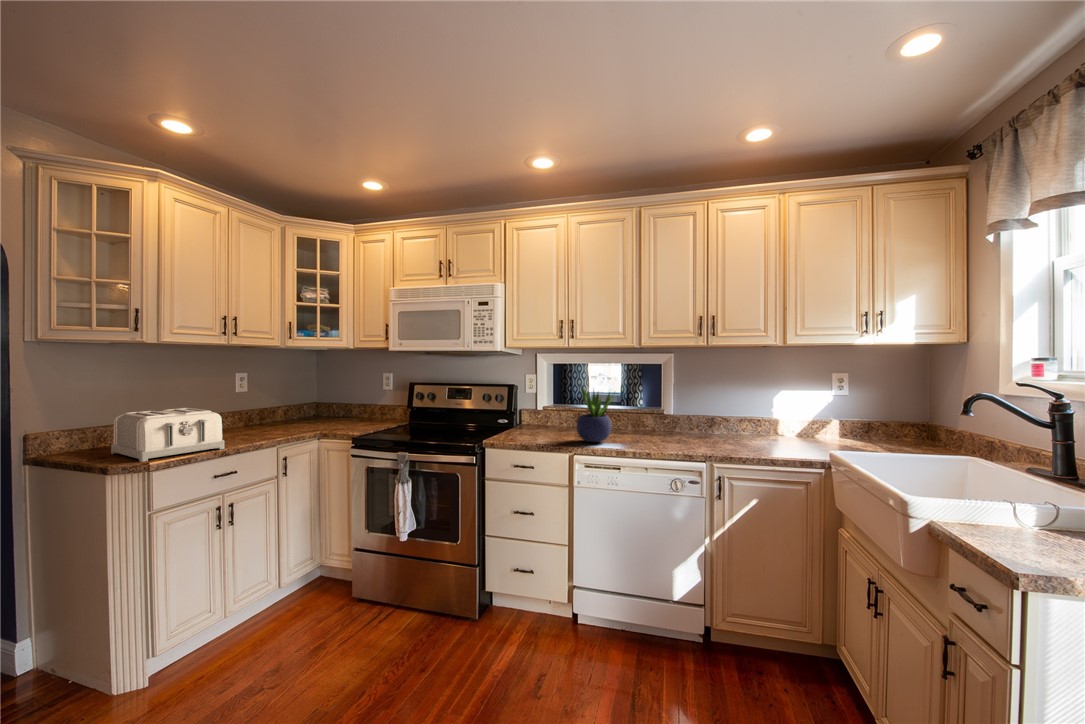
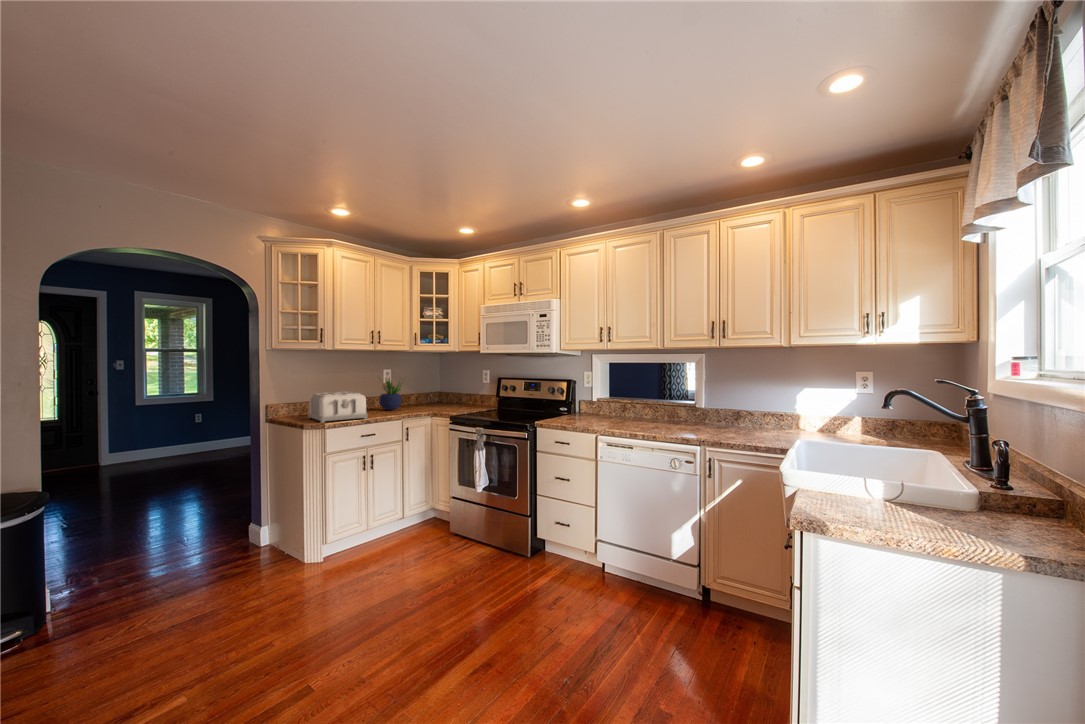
potted plant: present [576,385,614,442] -> present [378,377,403,410]

